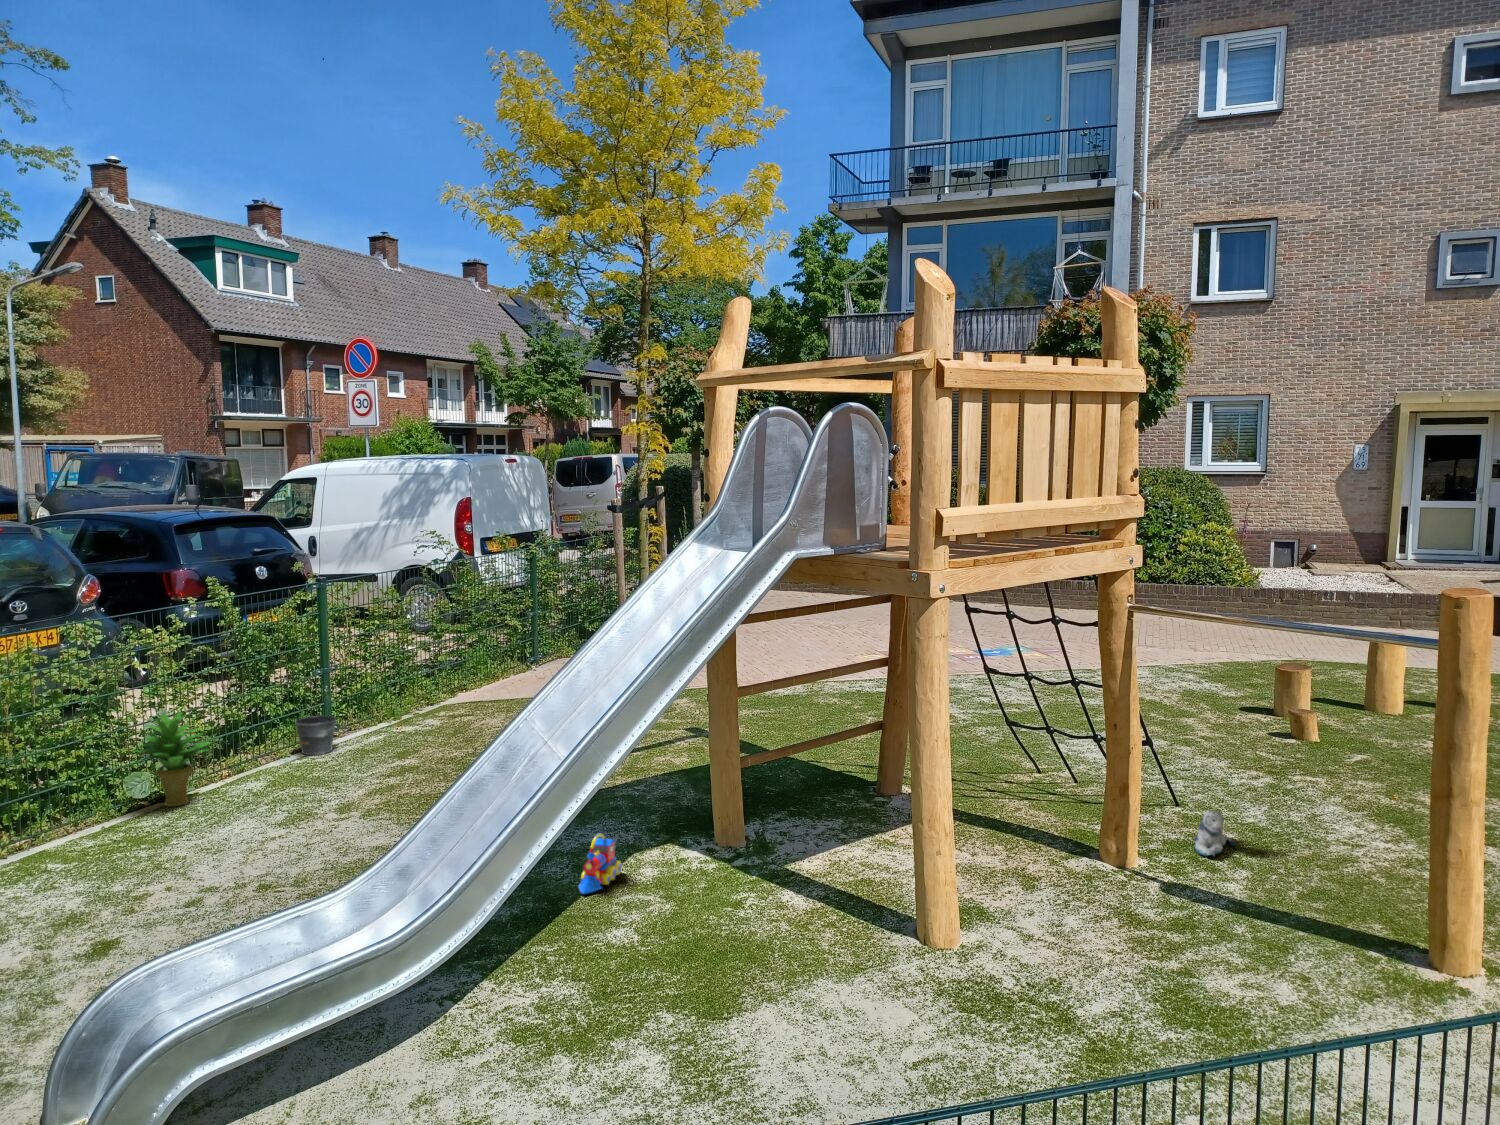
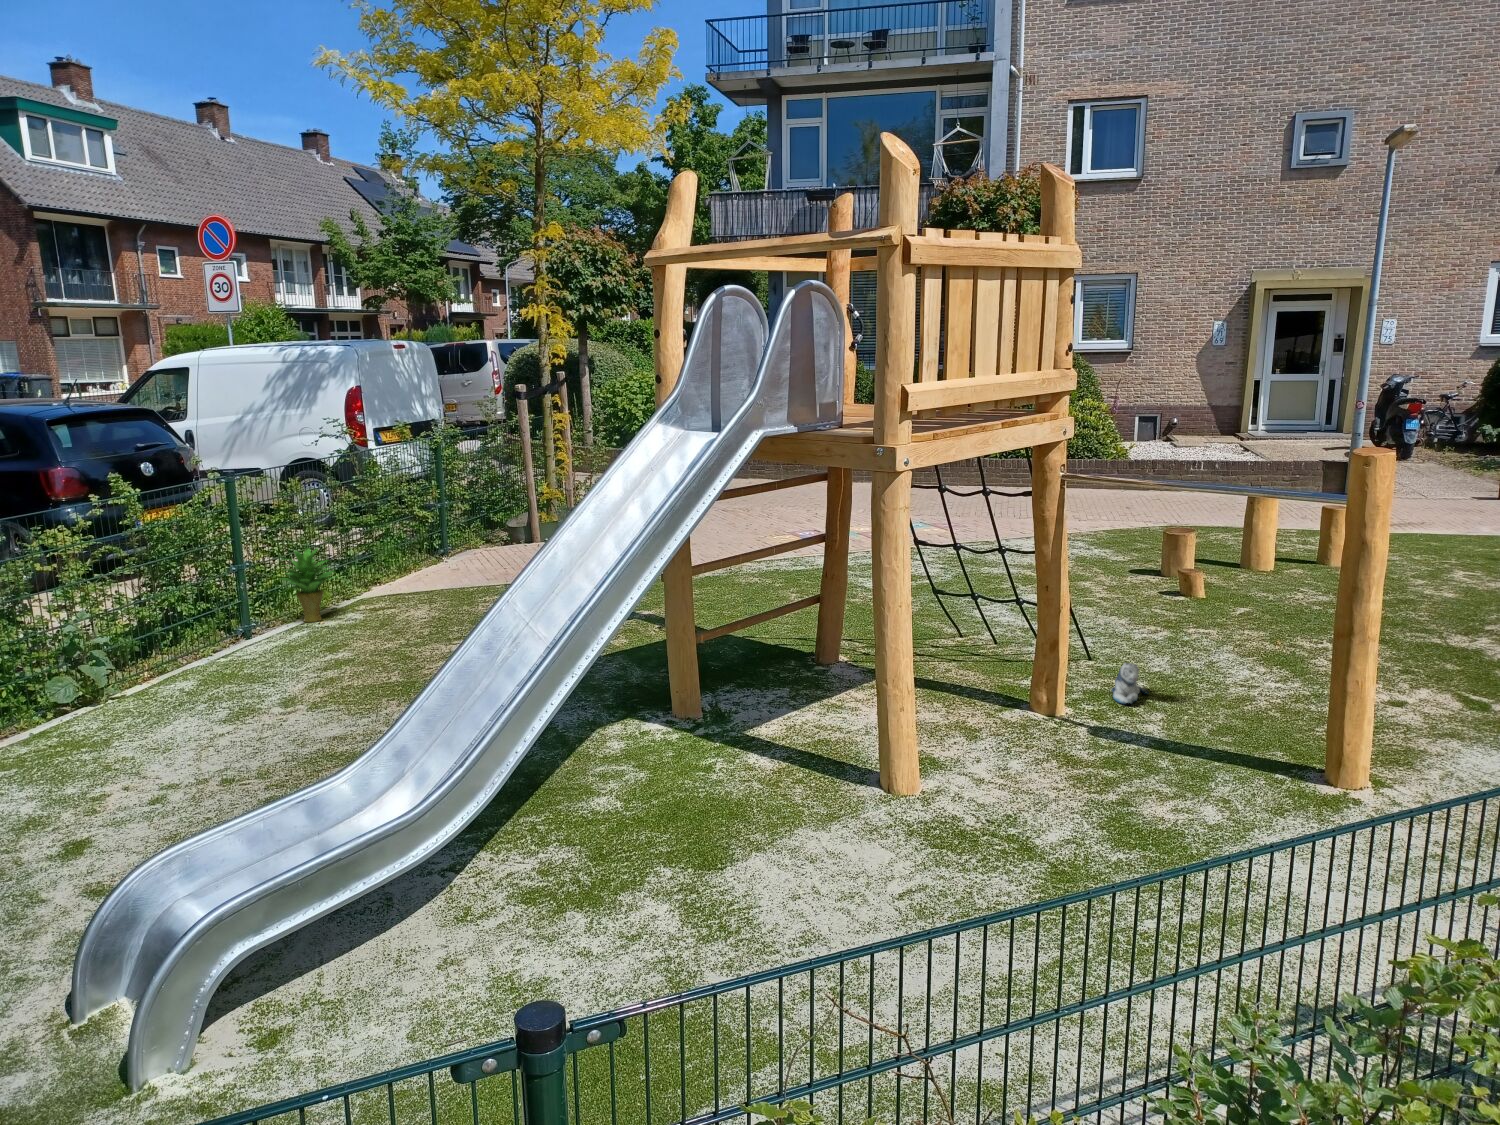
potted plant: present [134,712,209,807] -> present [282,549,333,622]
bucket: present [294,716,336,755] -> none [212,615,257,656]
toy train: present [579,833,622,894] -> none [548,712,587,770]

